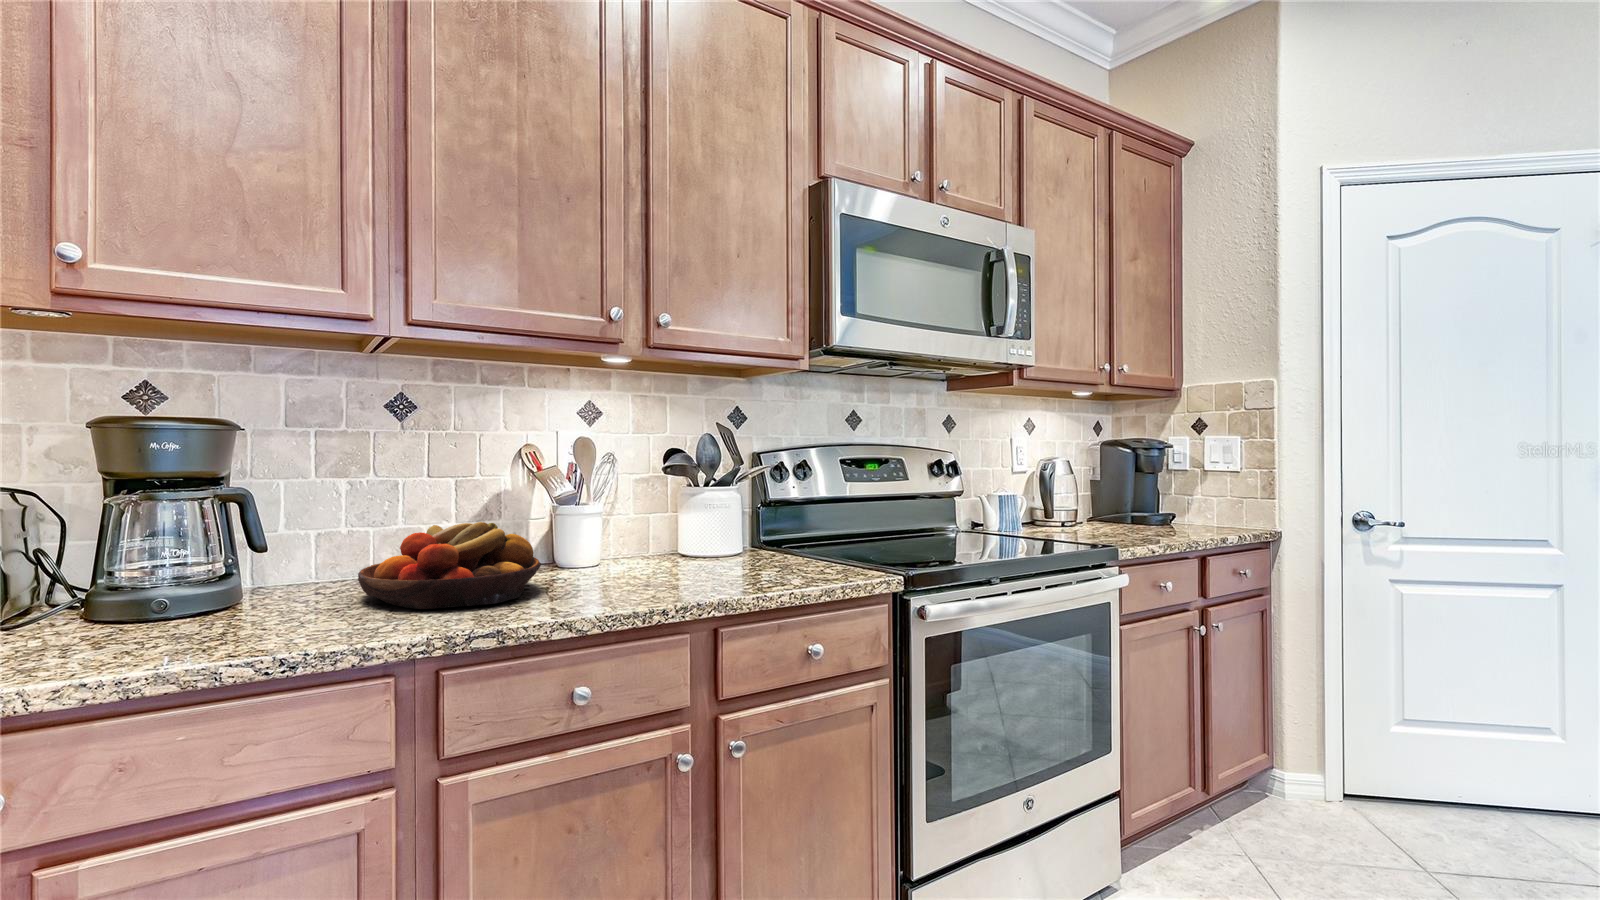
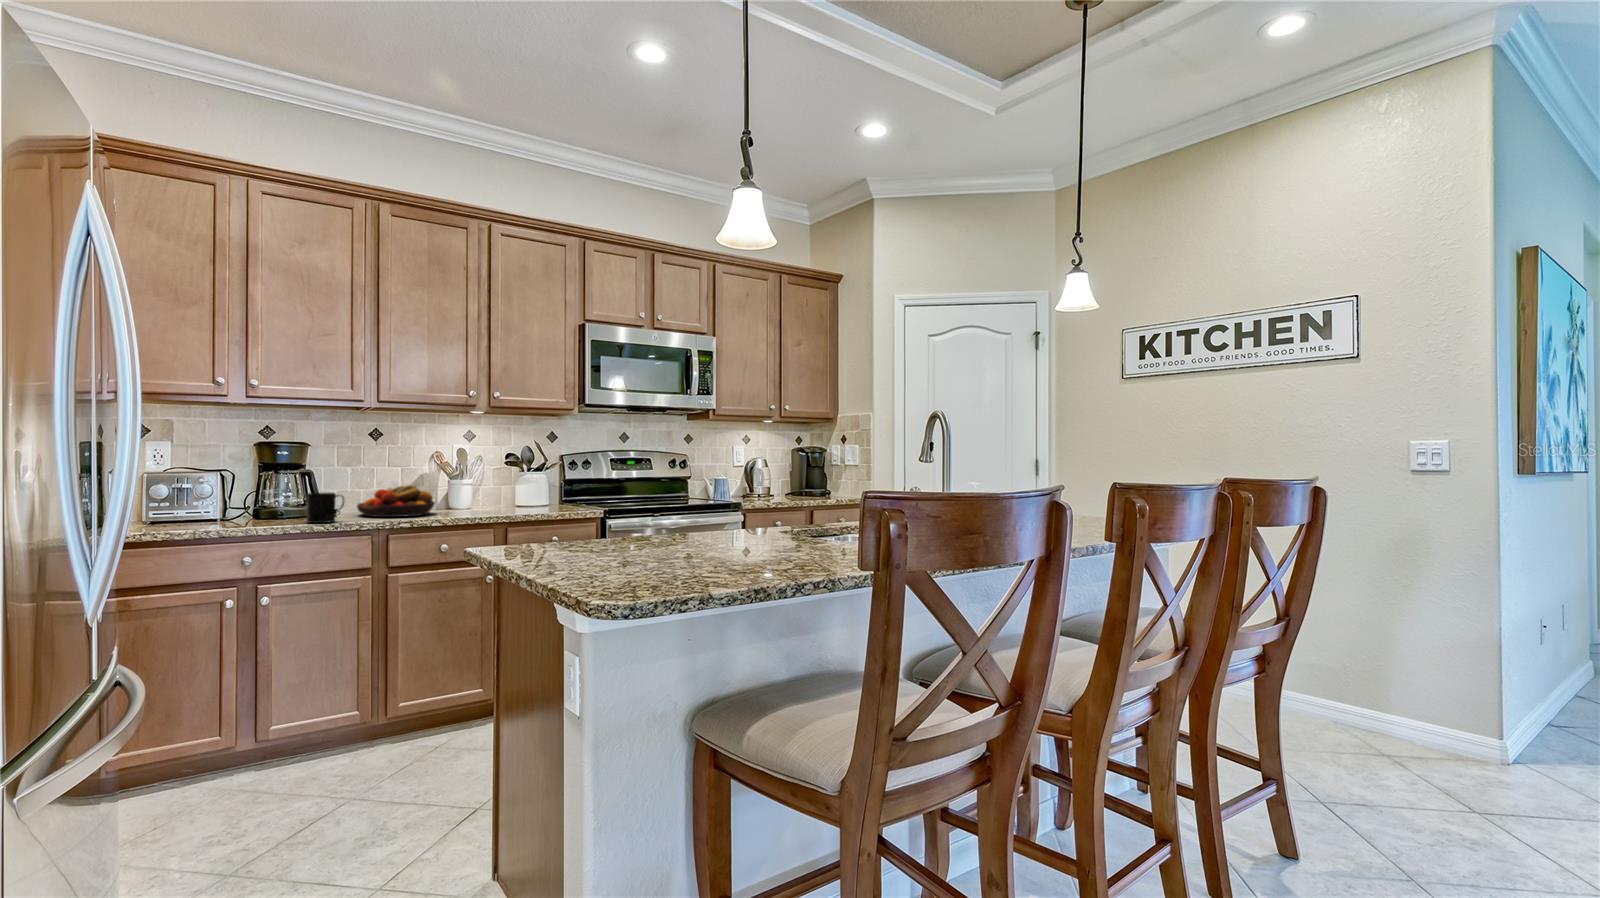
mug: none [211,553,321,647] -> present [307,493,344,523]

